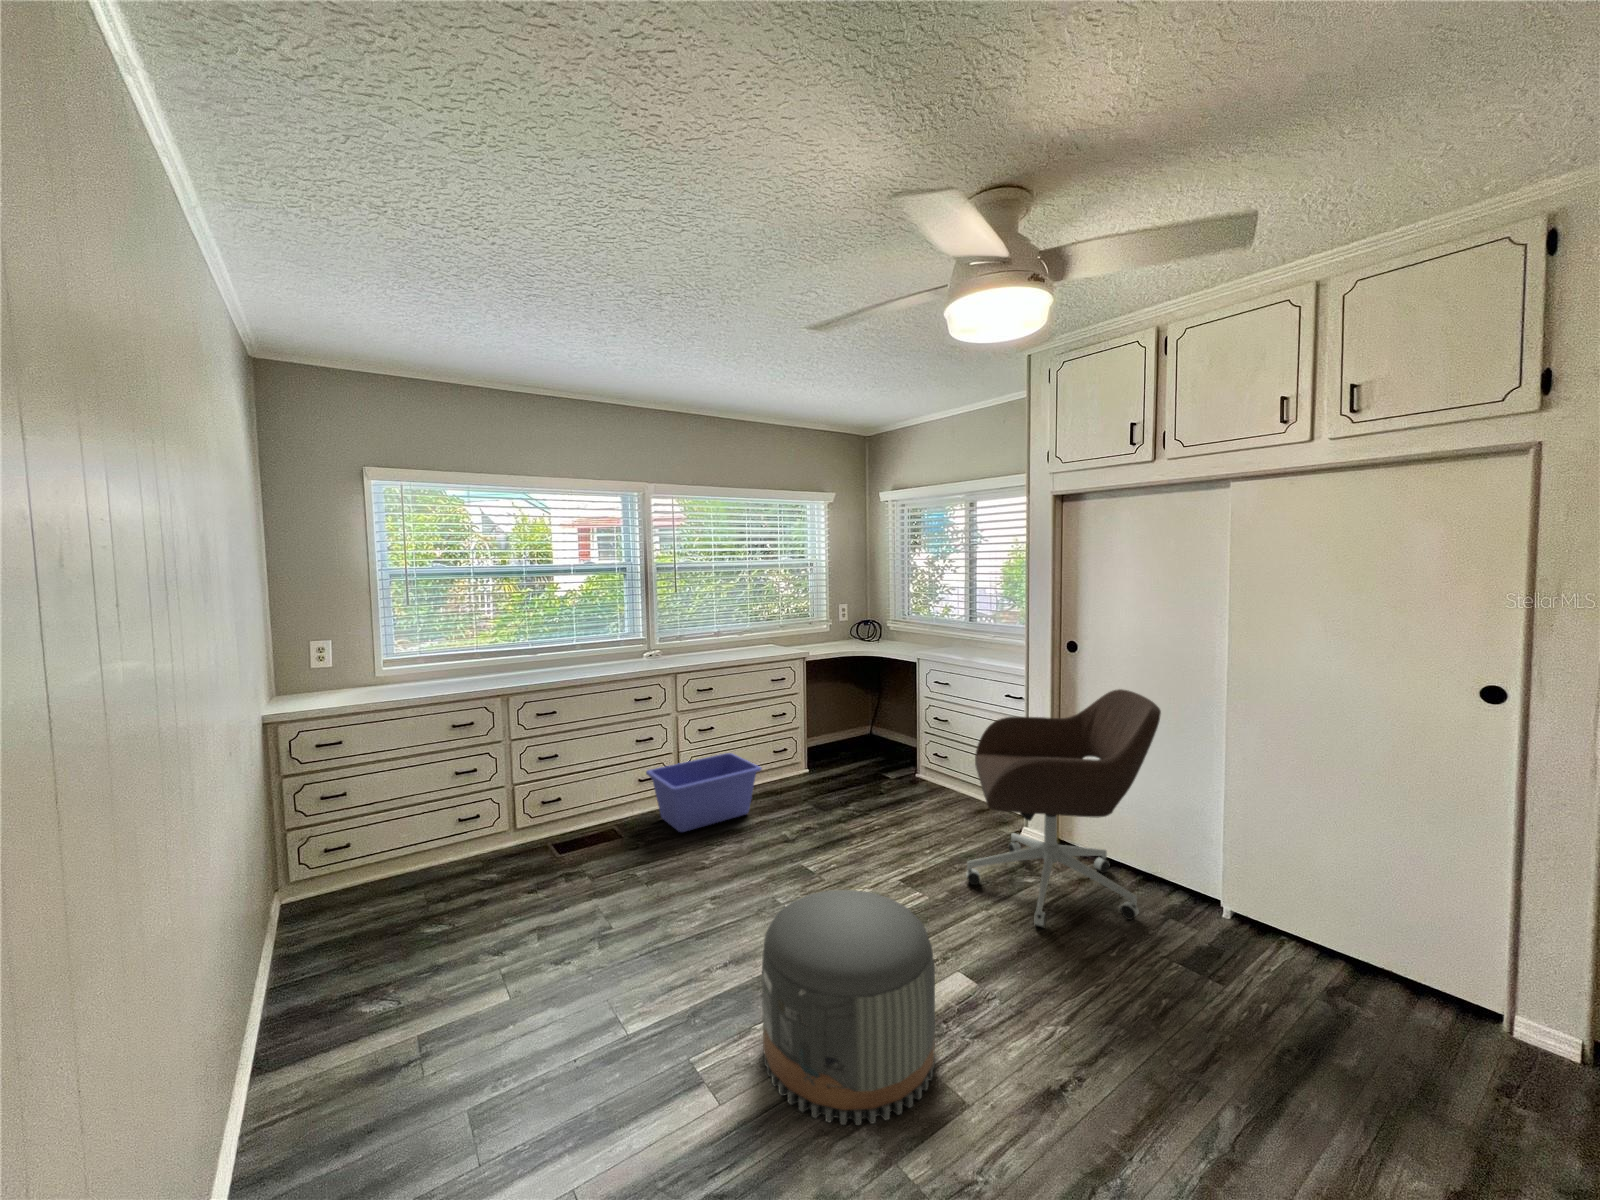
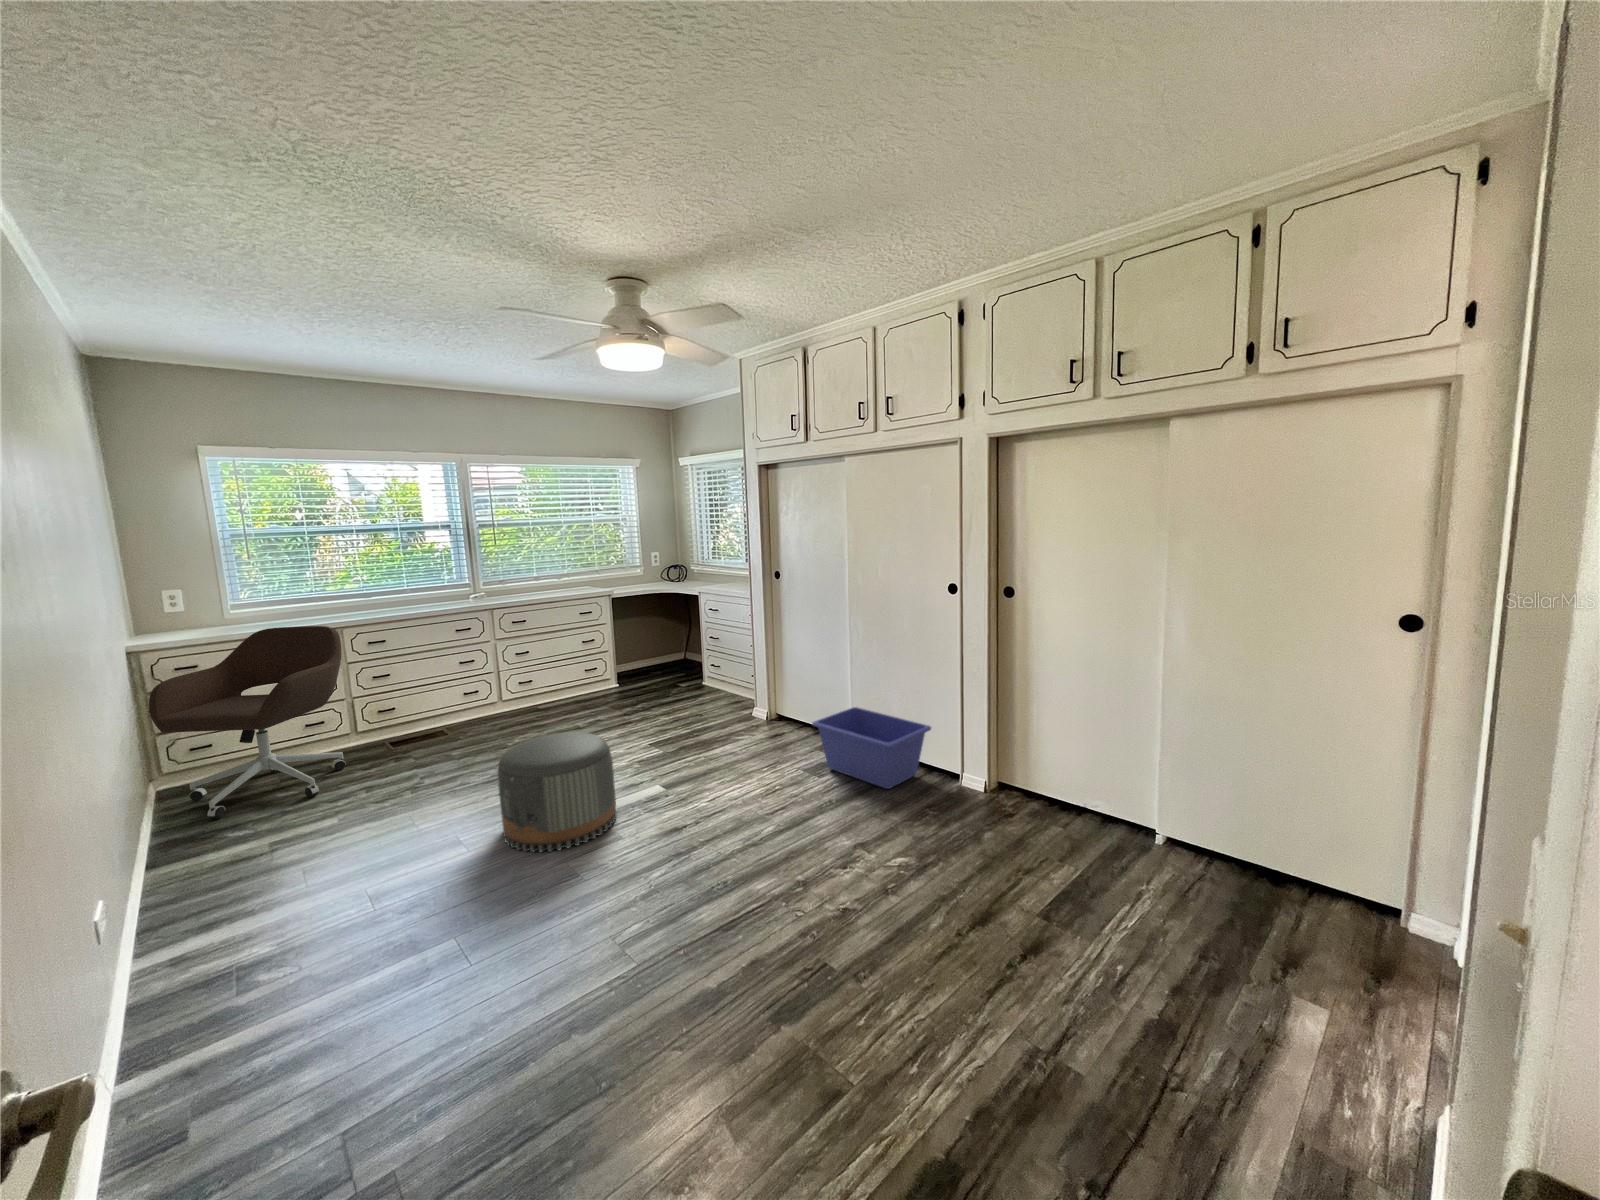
office chair: present [966,689,1161,928] -> present [149,626,346,818]
storage bin: present [646,753,762,832] -> present [812,707,931,789]

